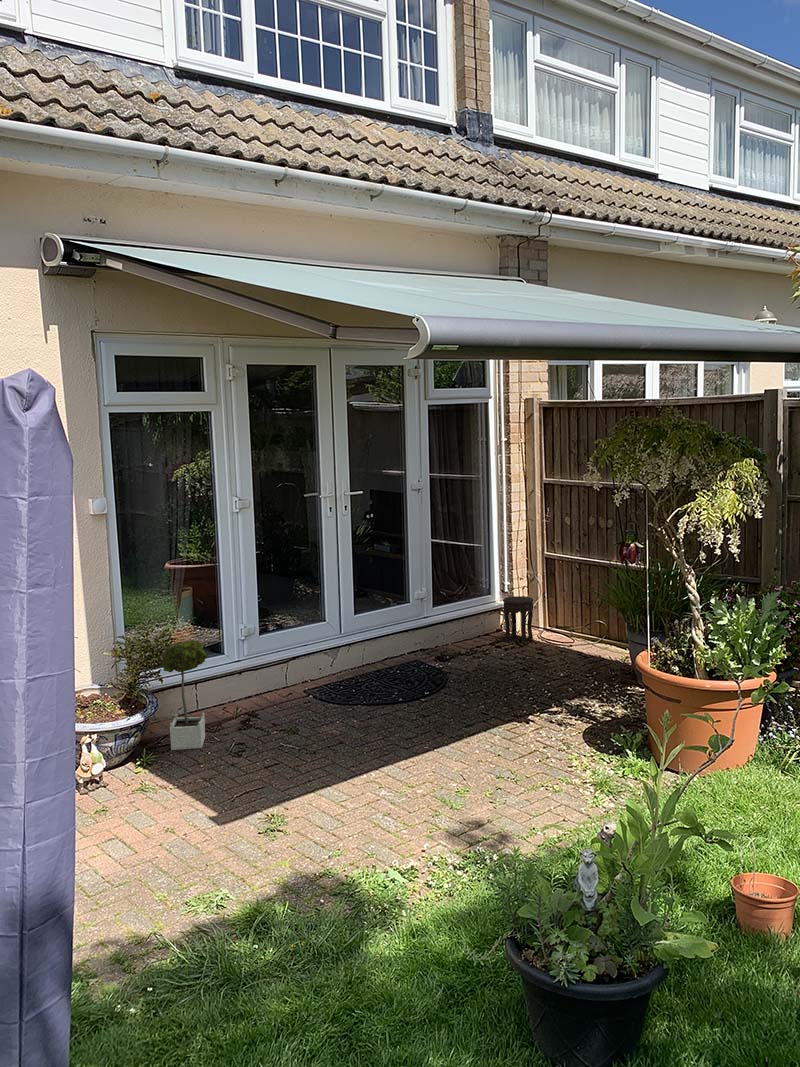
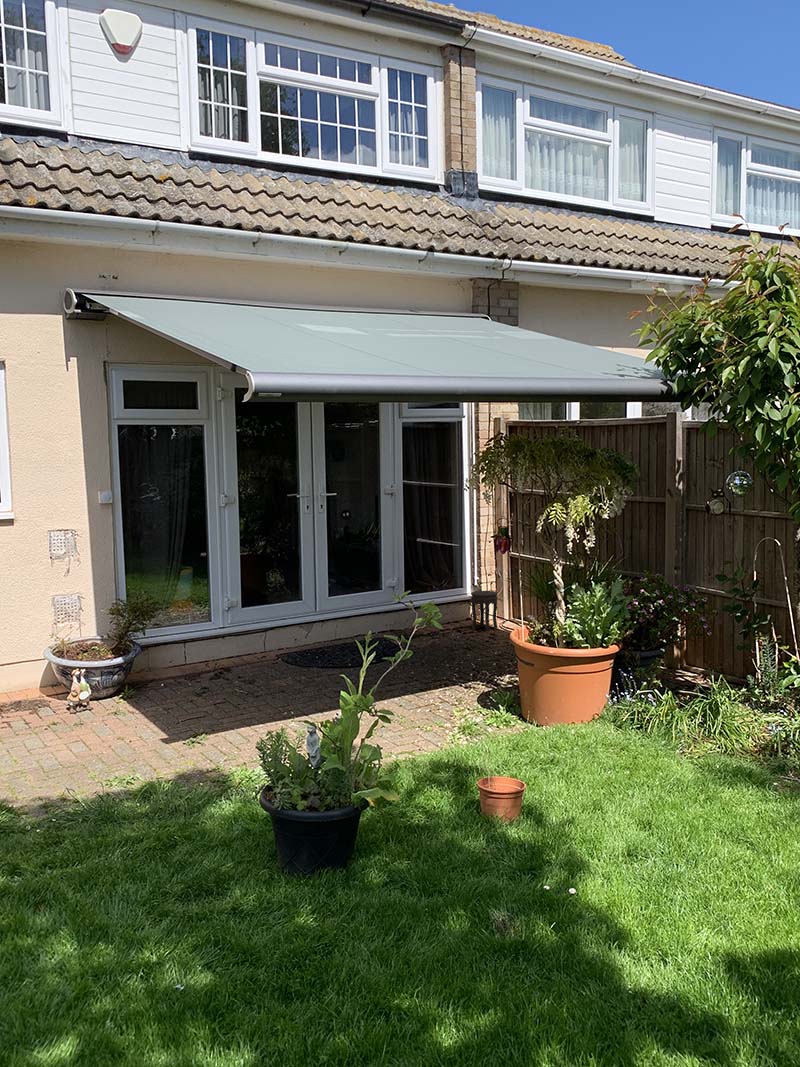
potted tree: present [162,640,208,750] -> none [149,603,186,691]

